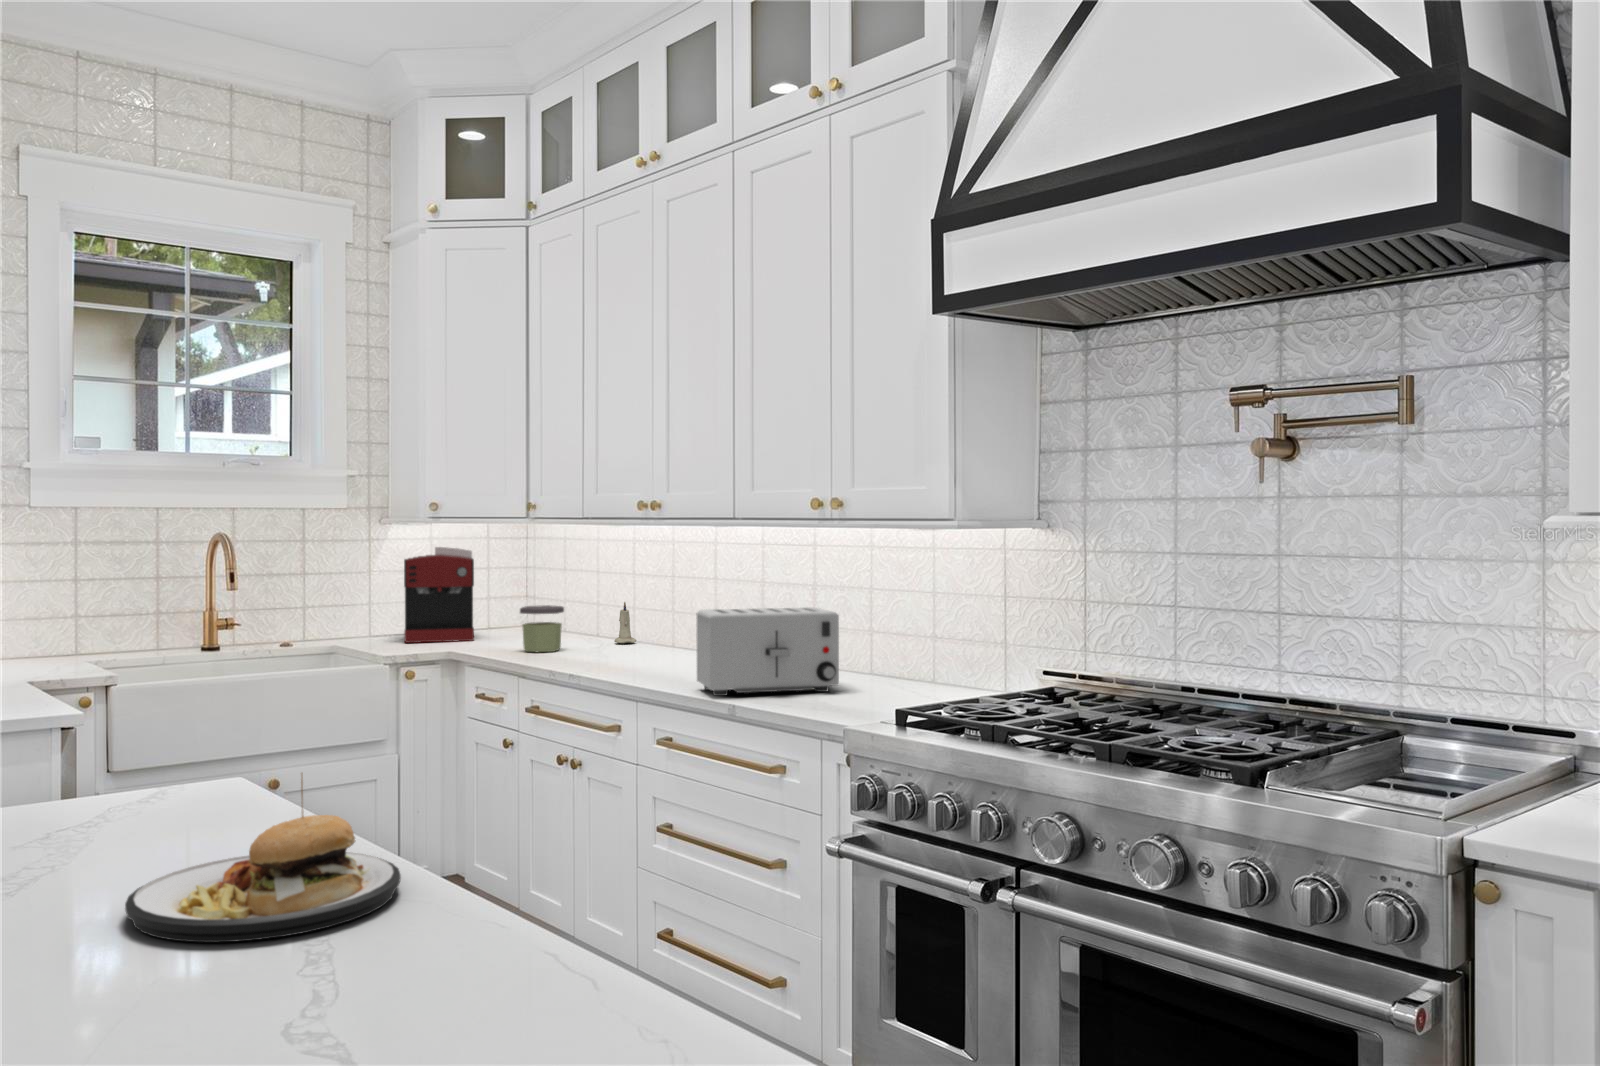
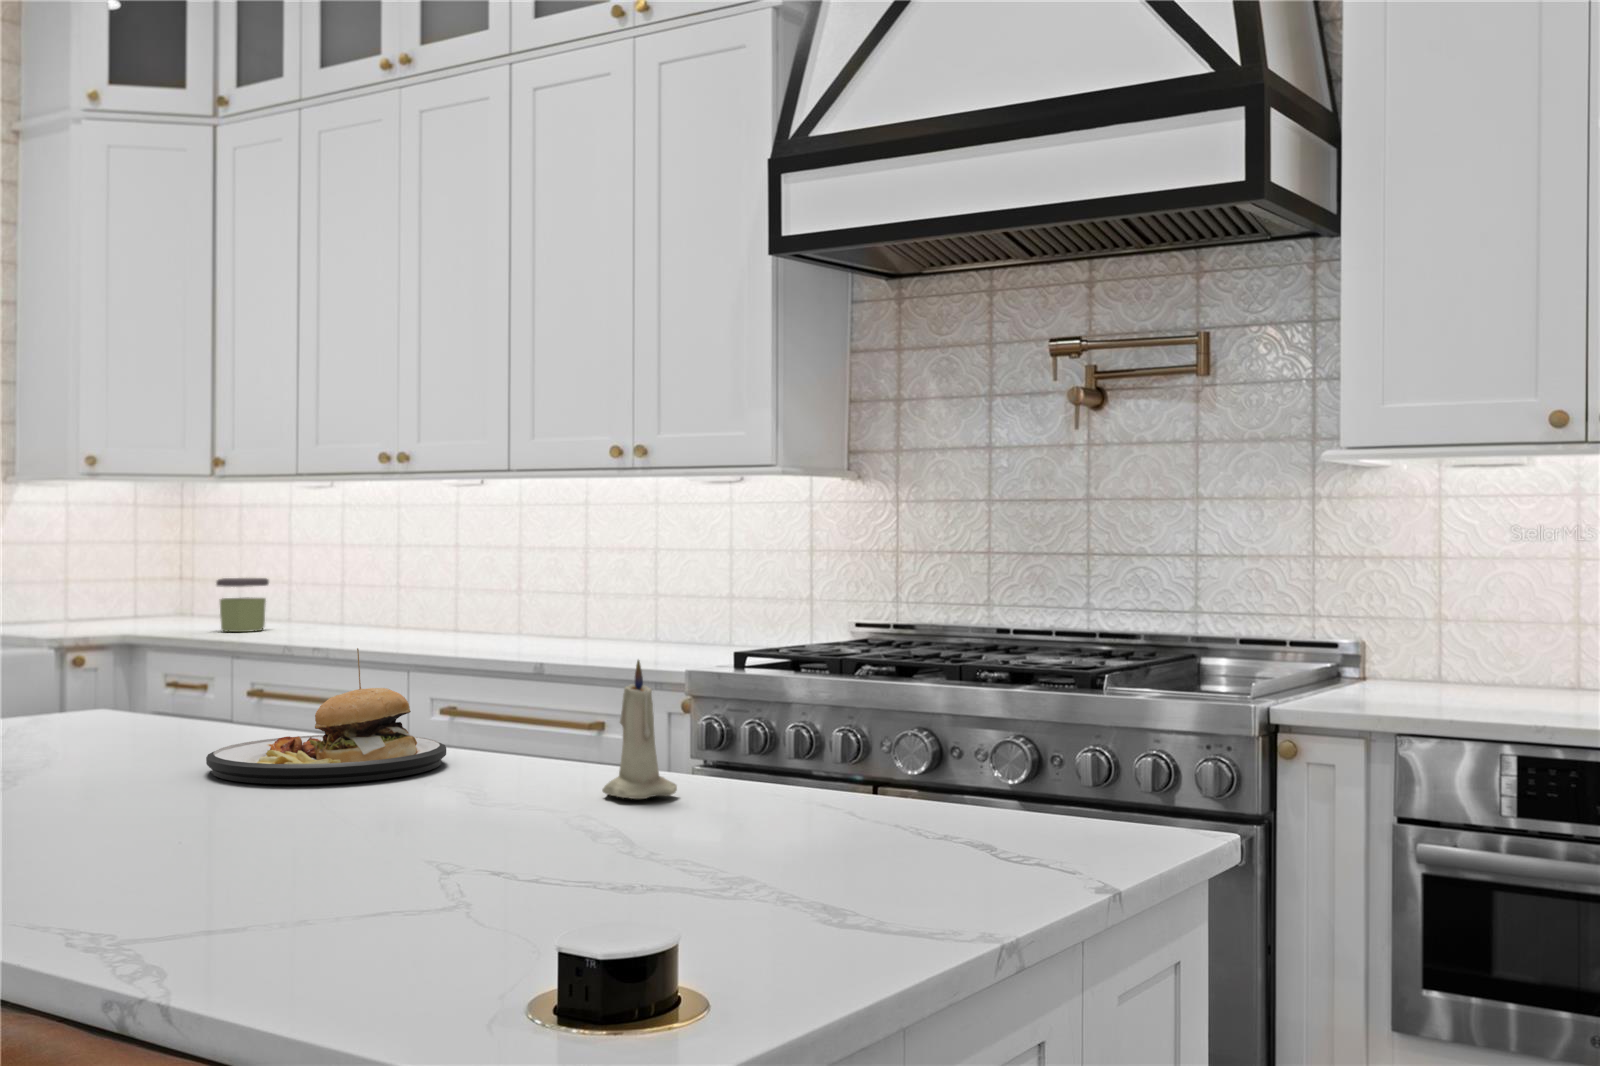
coffee maker: present [404,547,474,643] -> none [33,512,134,629]
candle: present [614,602,636,643] -> present [602,660,677,799]
toaster: present [696,607,839,696] -> none [488,563,646,654]

